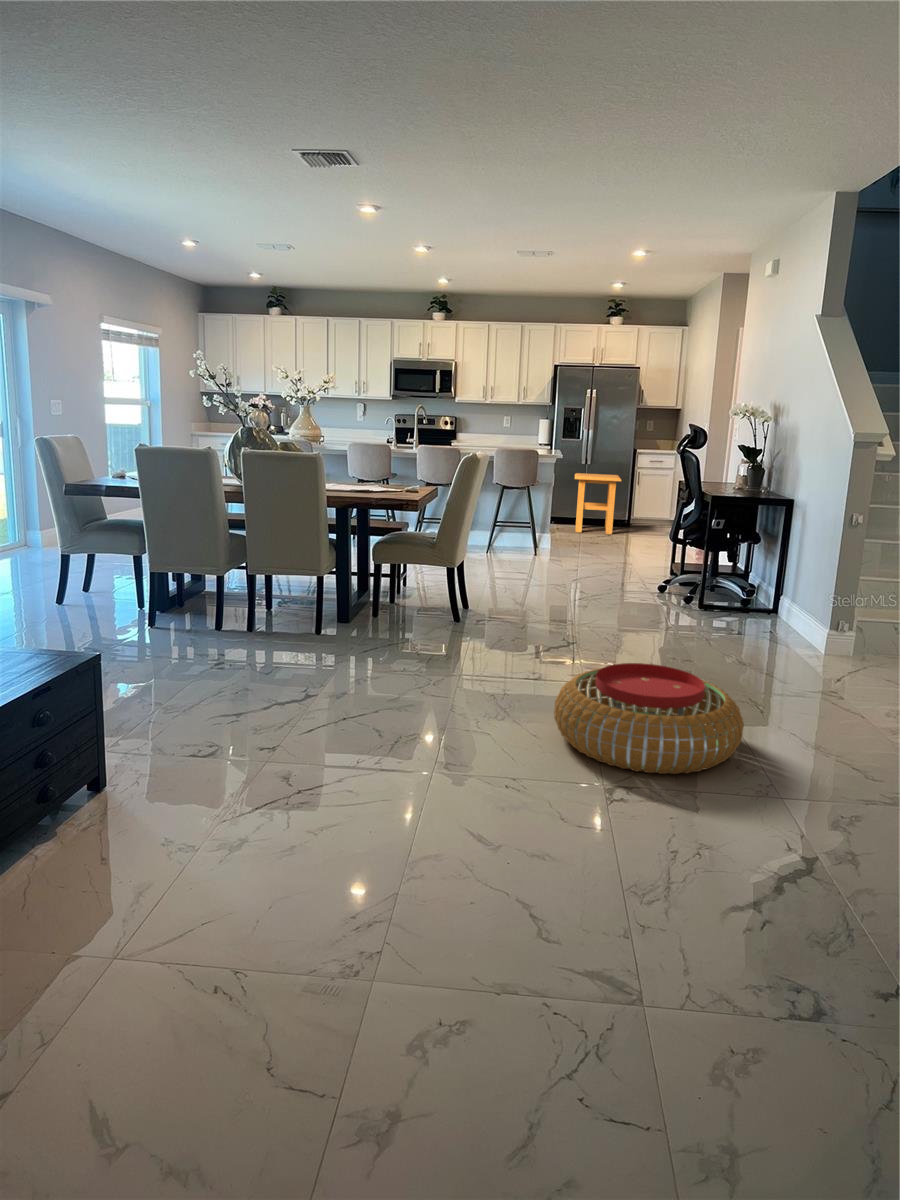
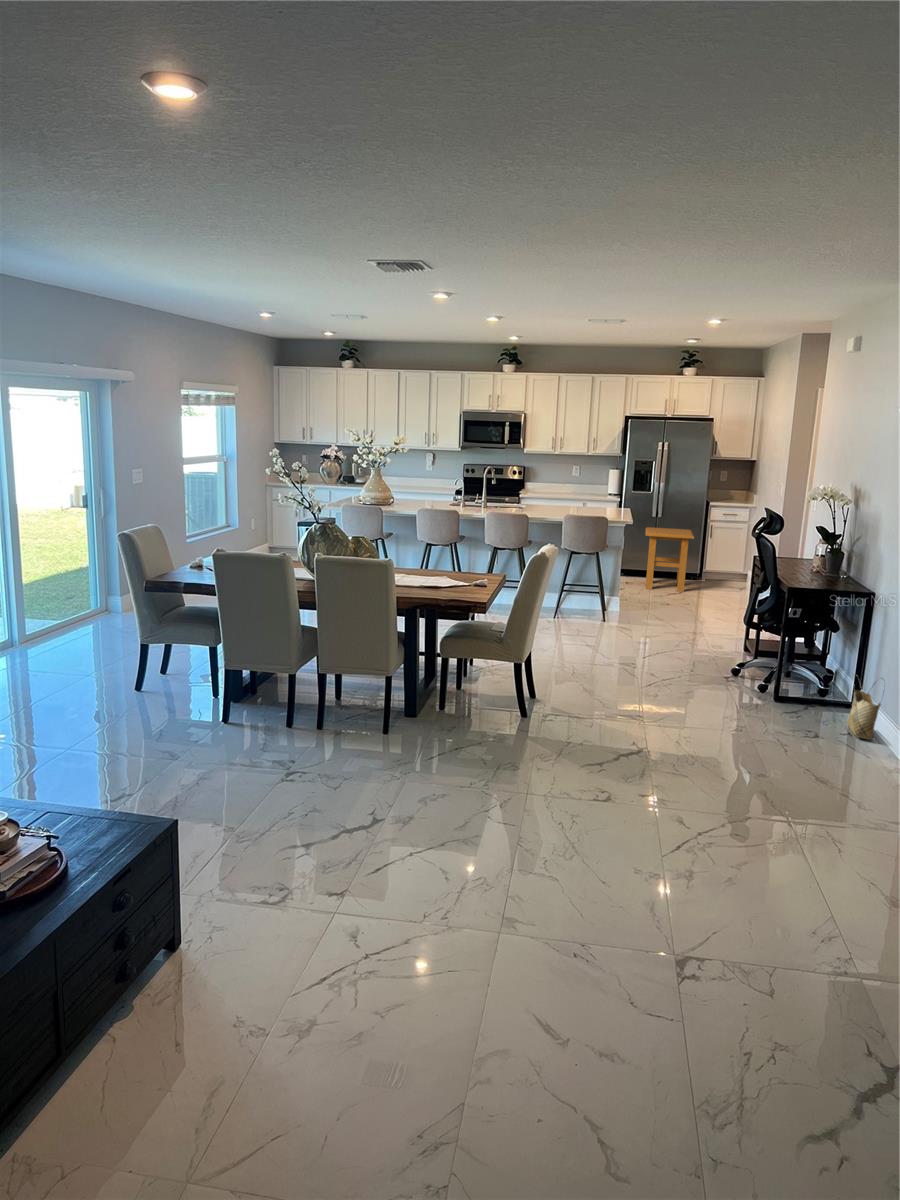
woven basket: none [769,573,805,636] -> present [847,685,881,740]
pouf: present [554,663,744,774] -> none [620,803,815,934]

